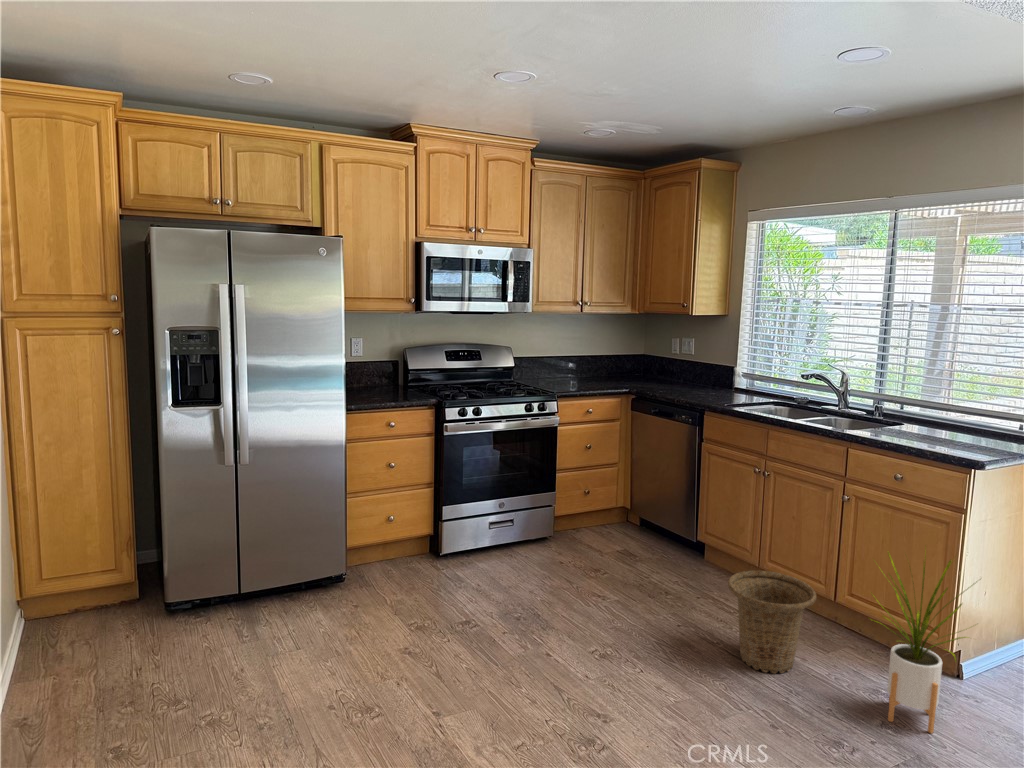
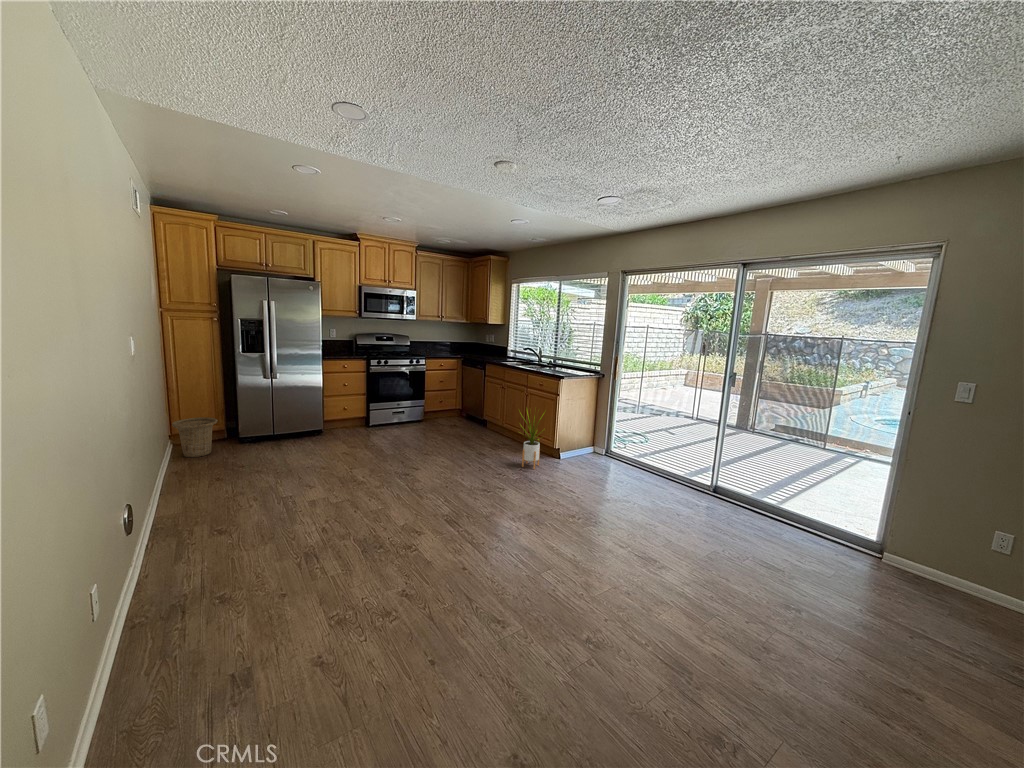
basket: present [728,571,816,673] -> present [172,417,217,457]

